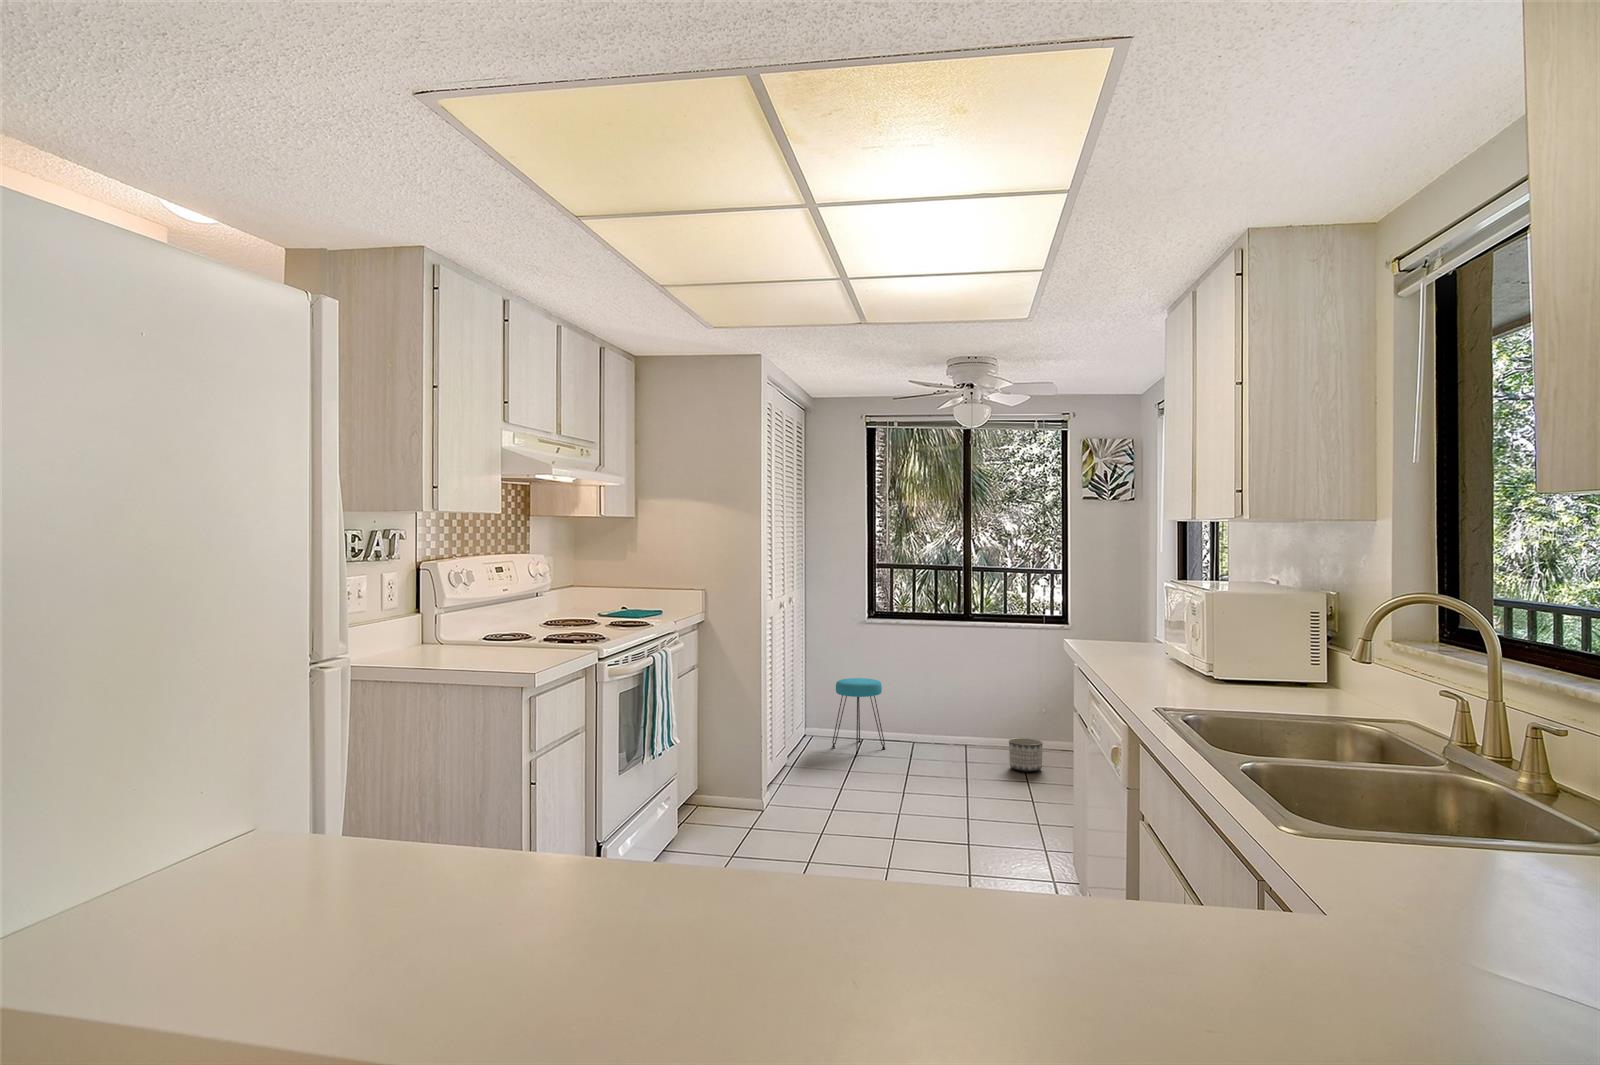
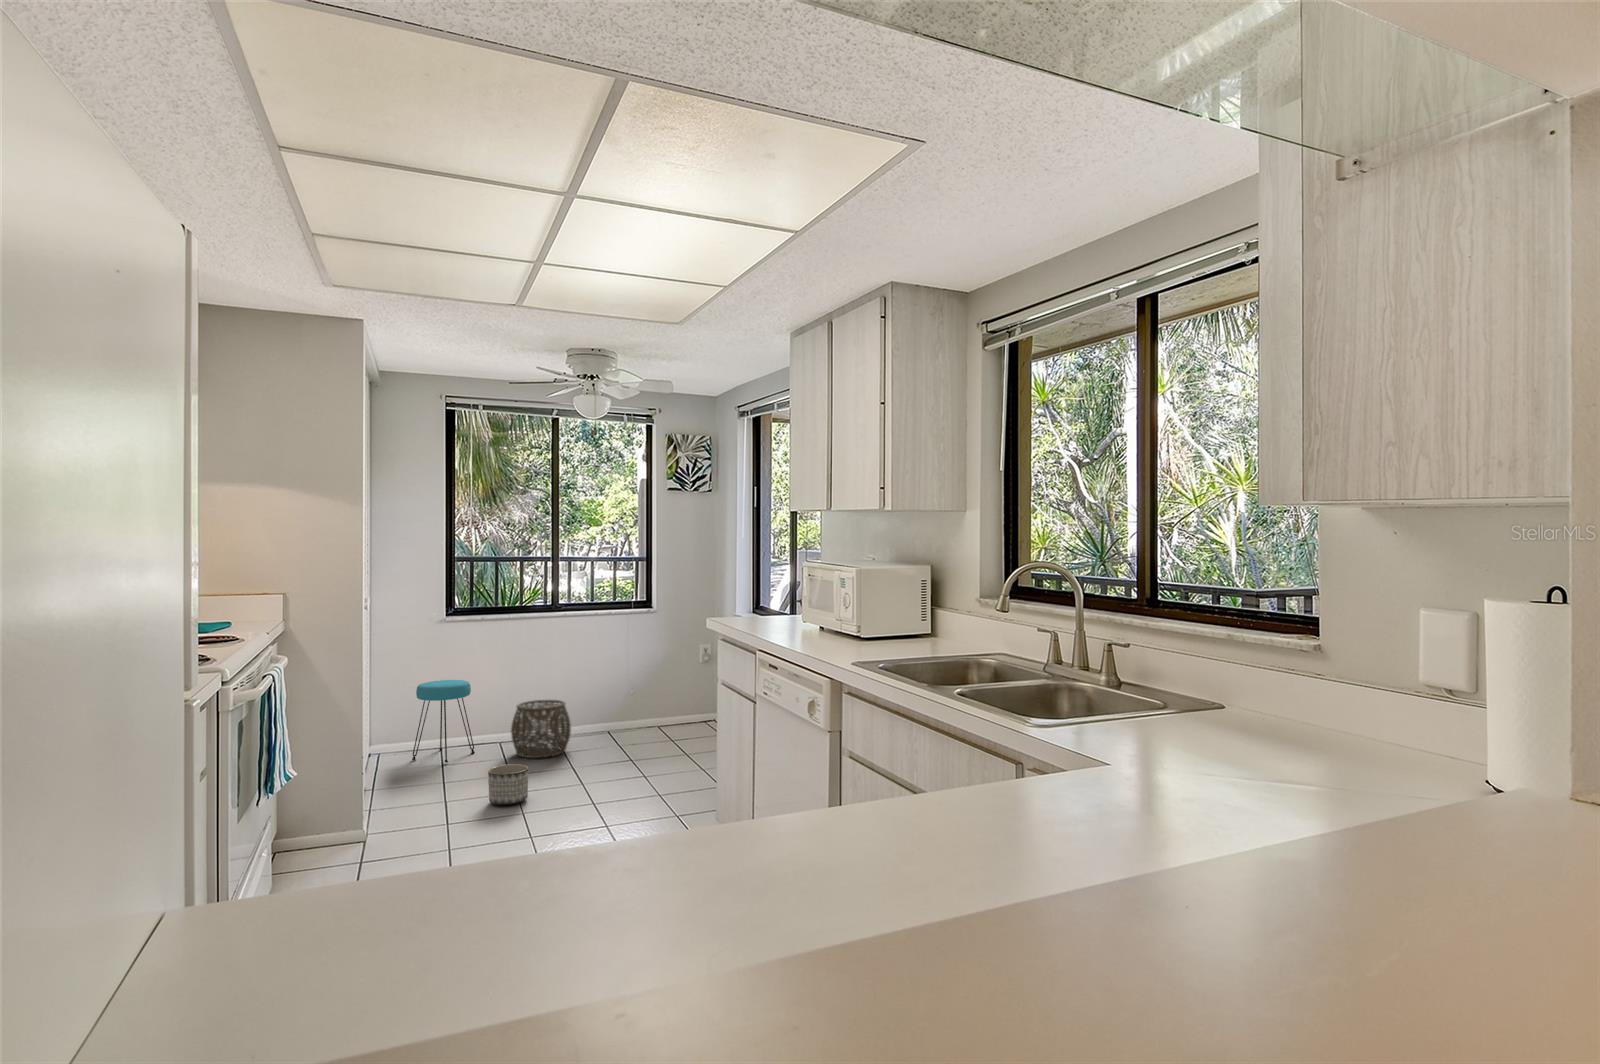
woven basket: none [914,706,972,764] -> present [511,700,571,758]
planter: present [1009,738,1043,772] -> present [488,764,528,805]

